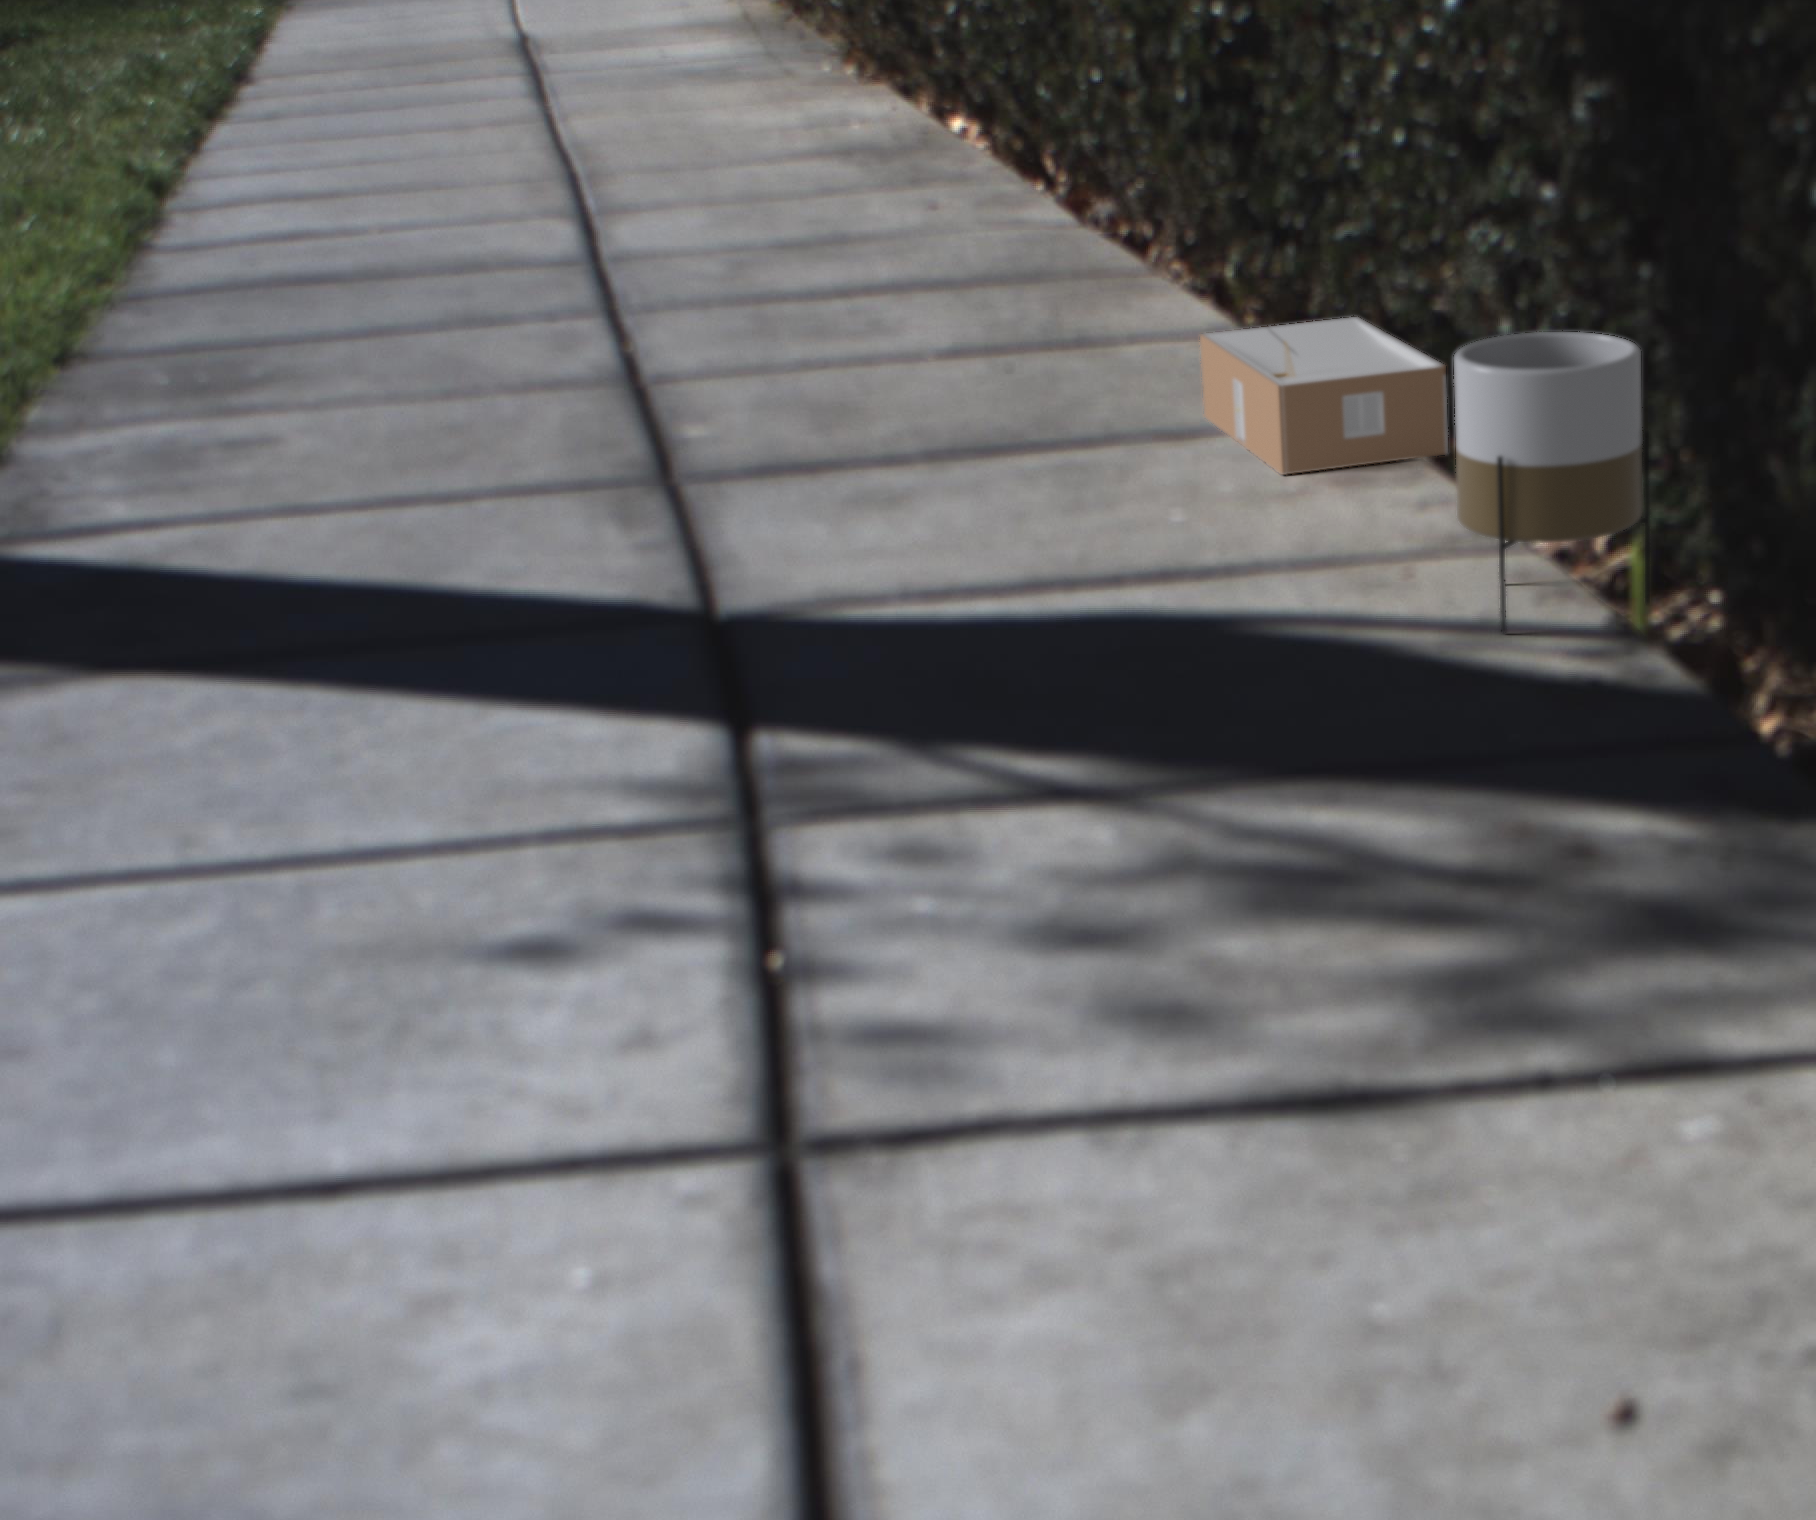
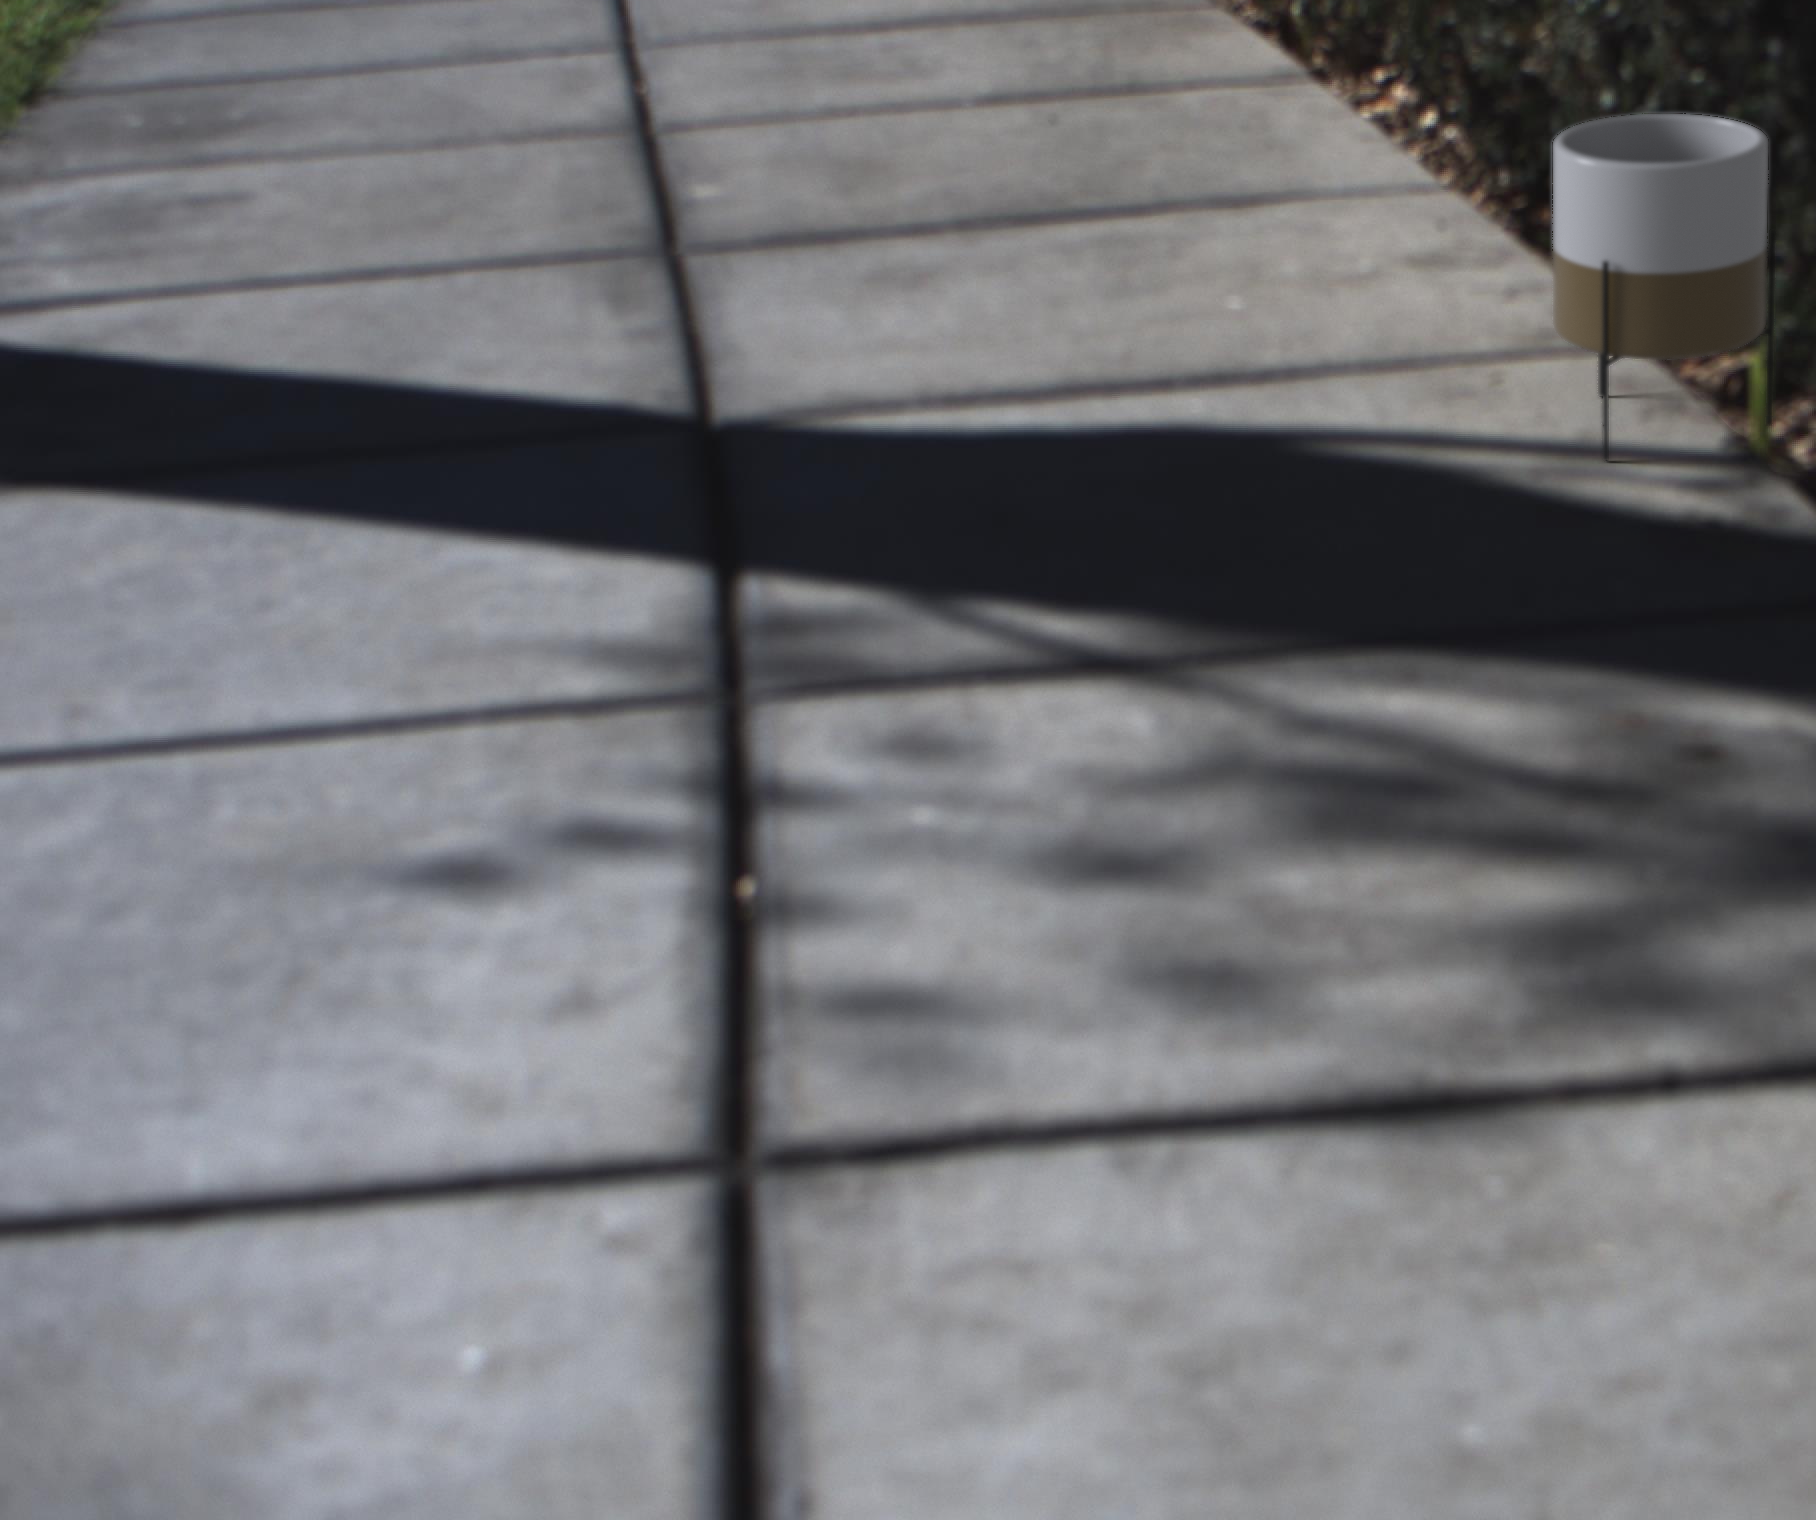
cardboard box: present [1200,317,1448,475] -> none [1260,70,1536,253]

